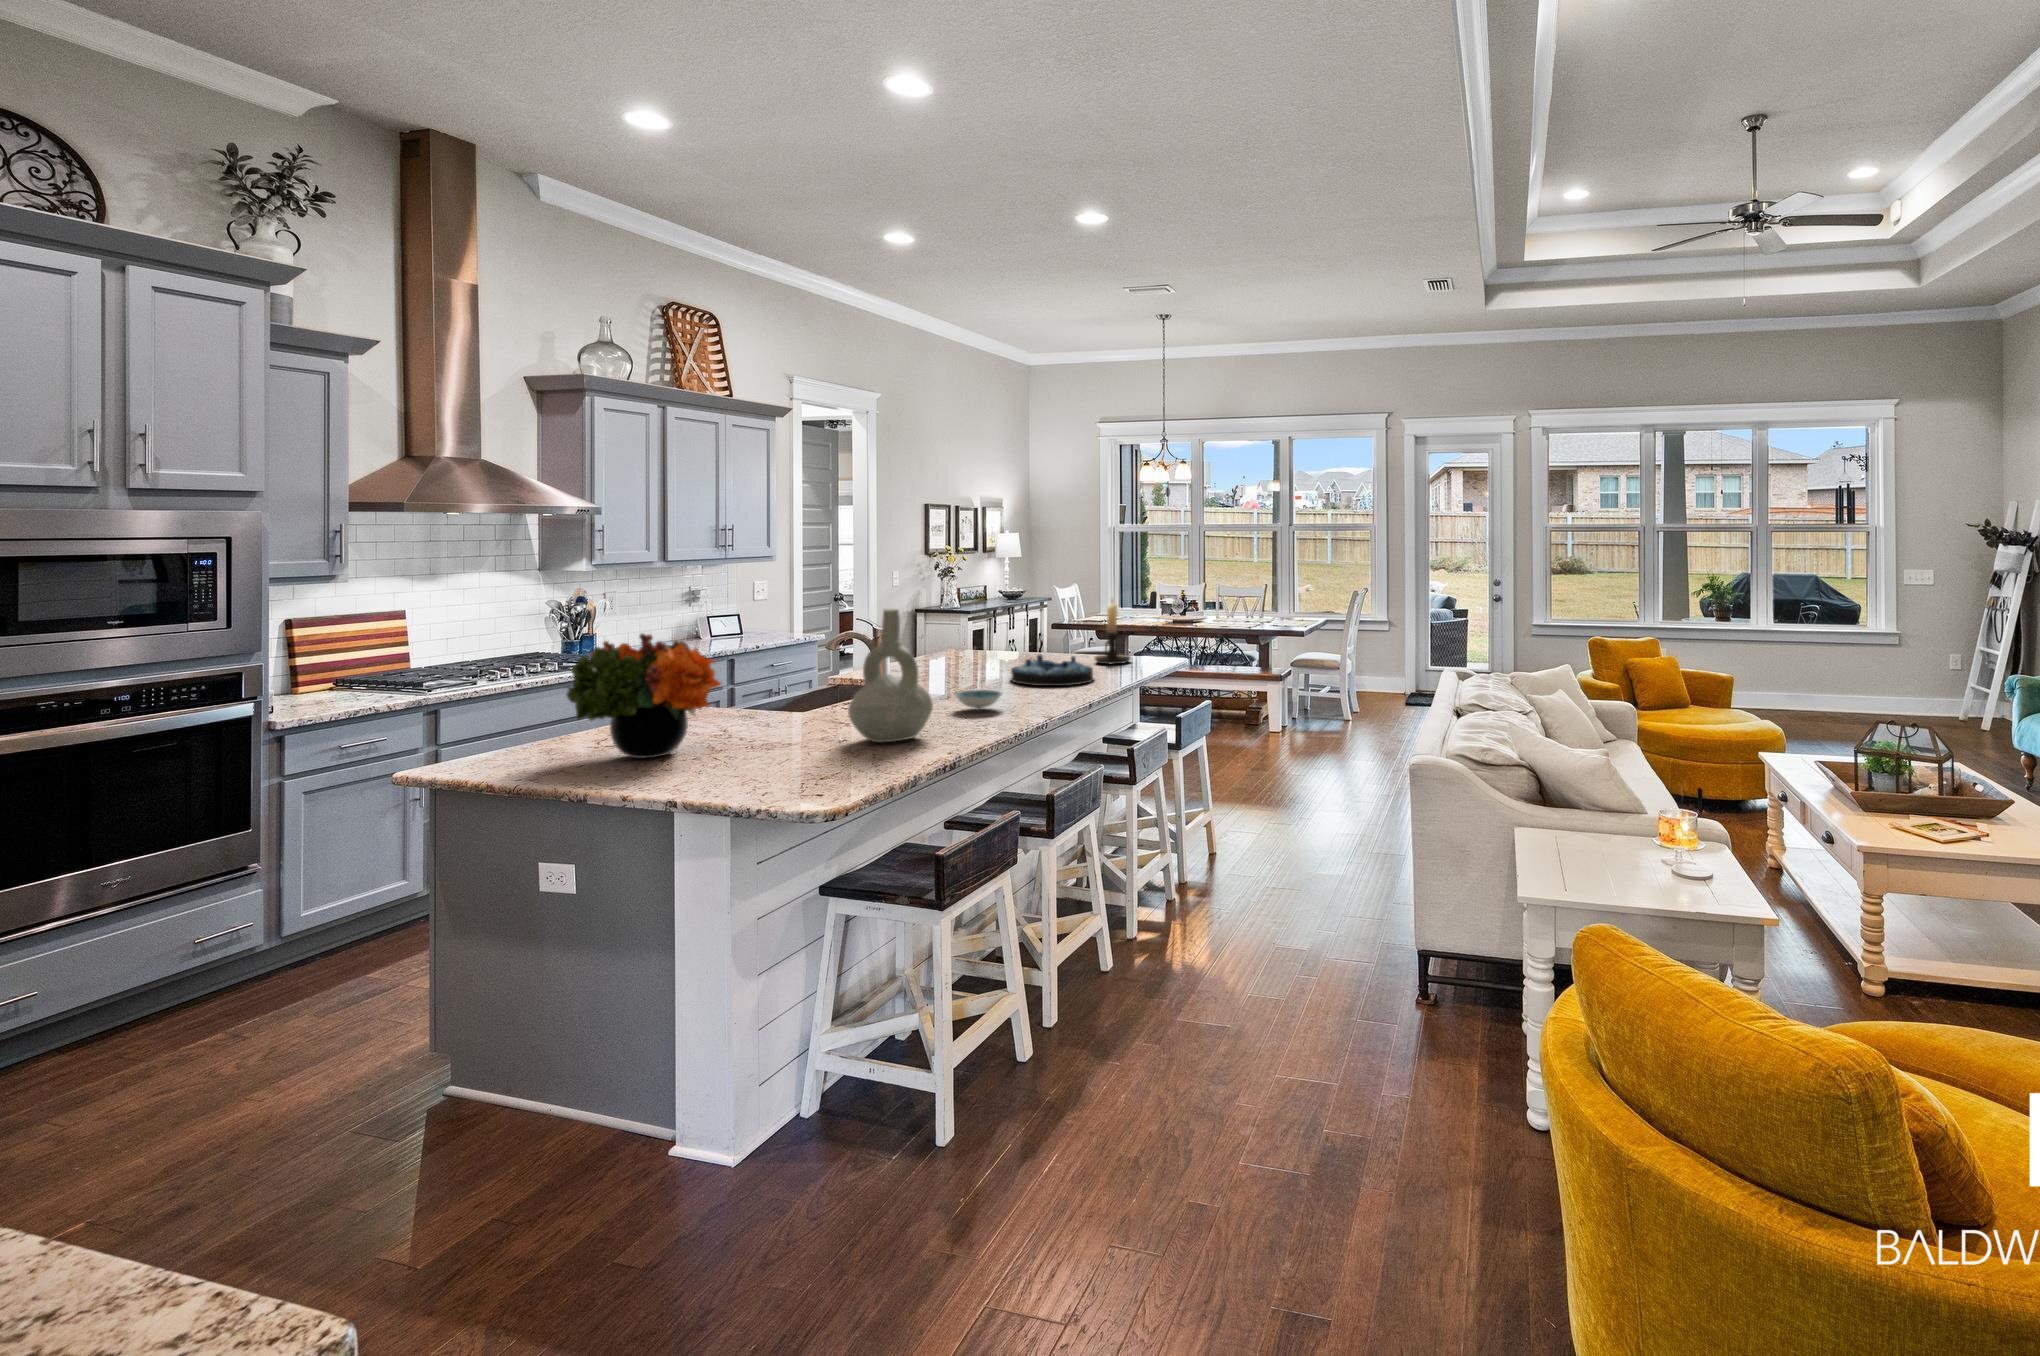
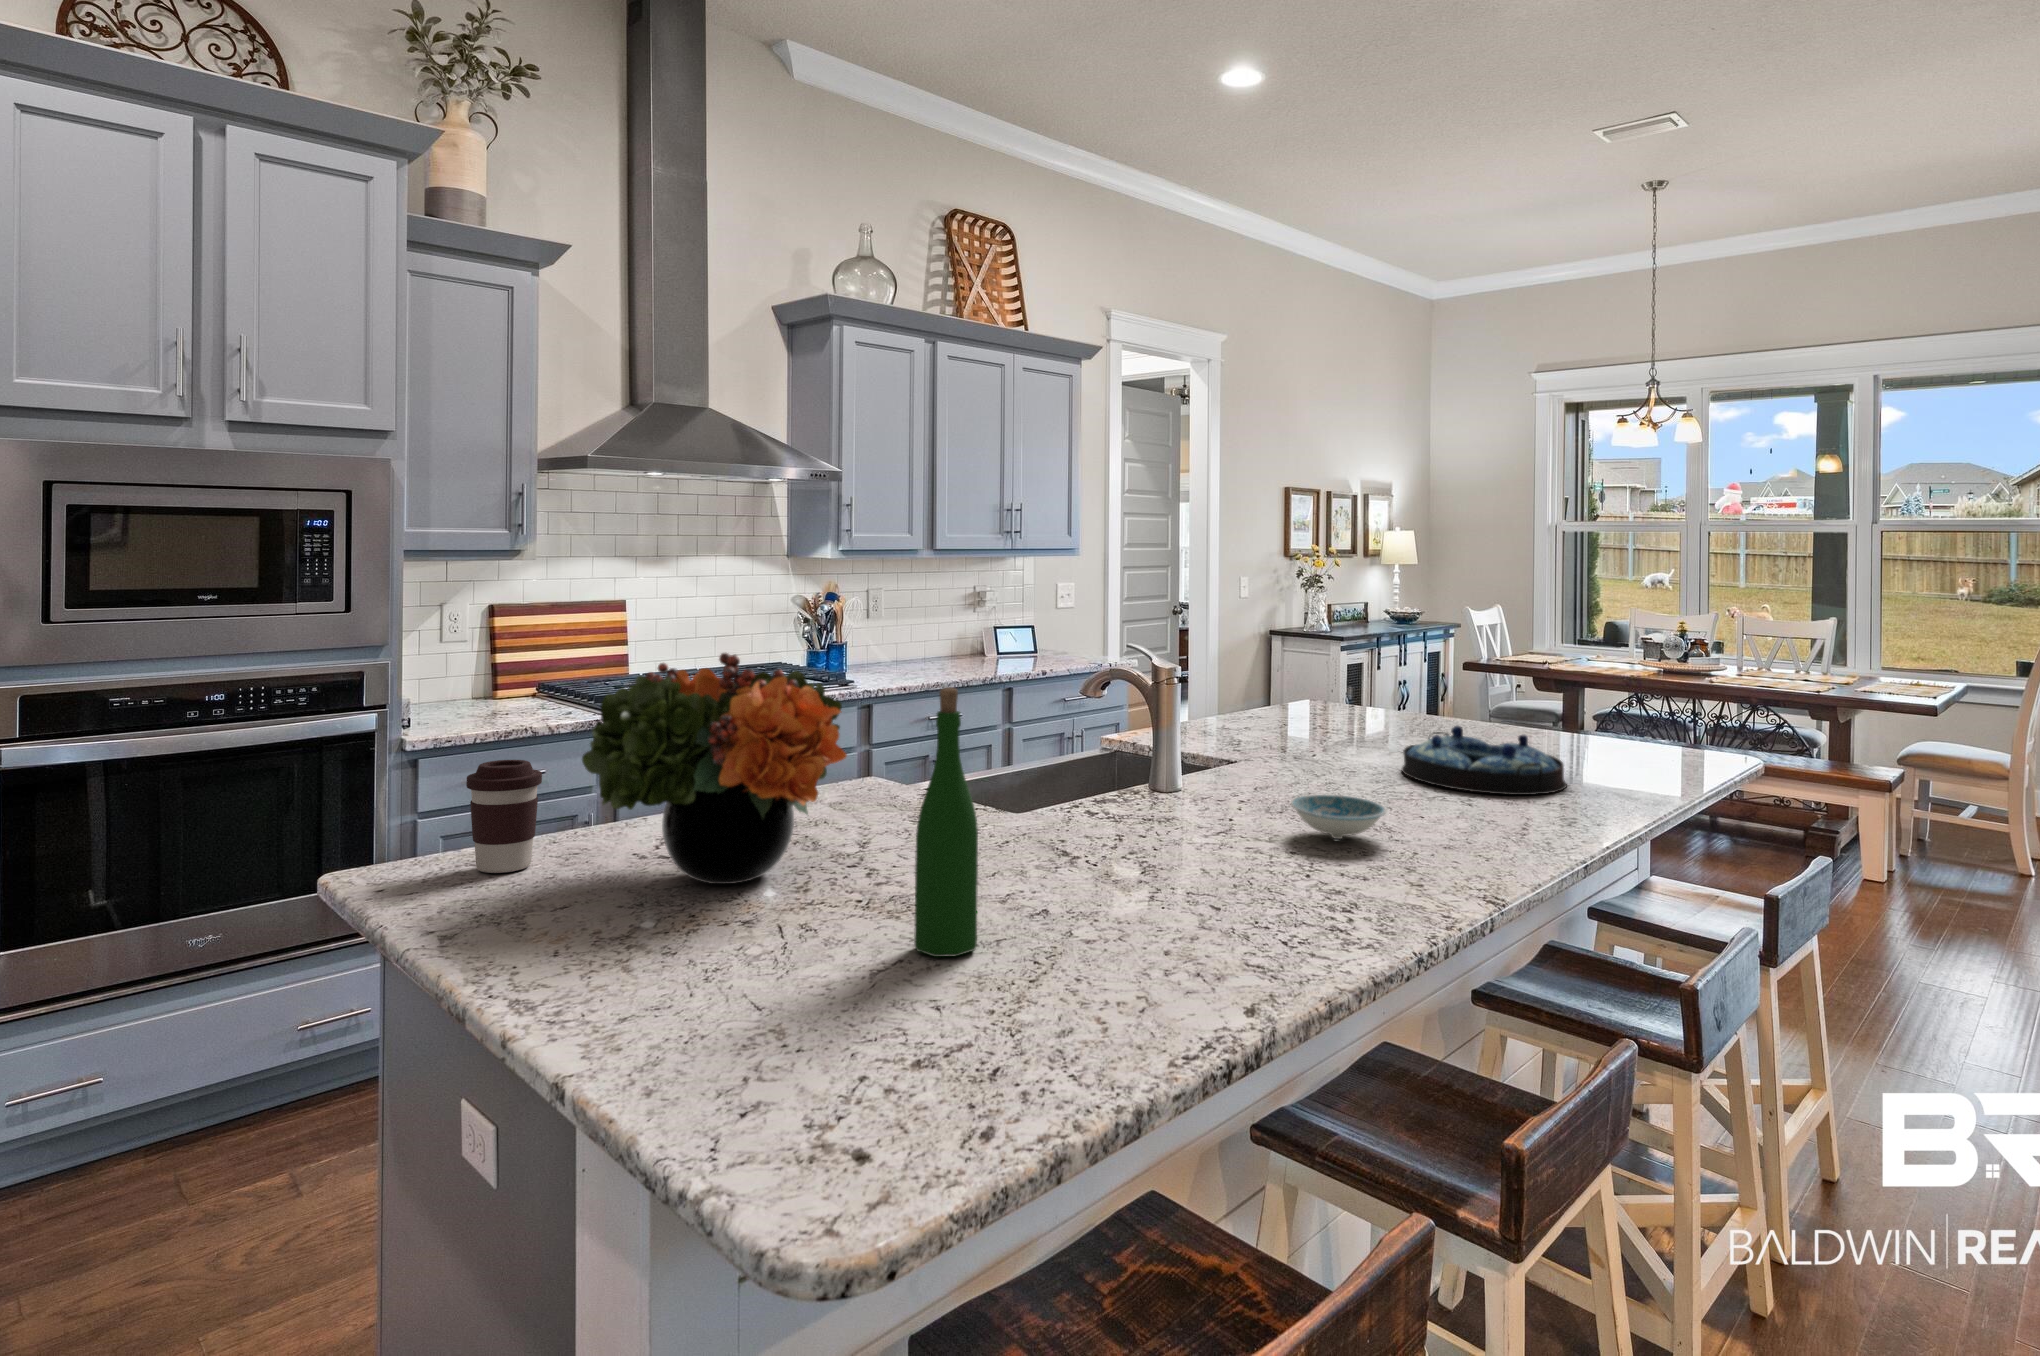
candle holder: present [1095,596,1131,664] -> none [1558,620,1631,752]
decorative vase: present [848,609,933,742] -> none [1068,630,1235,909]
wine bottle: none [782,641,815,767] -> present [914,687,978,957]
coffee cup: none [471,704,519,769] -> present [466,760,542,873]

